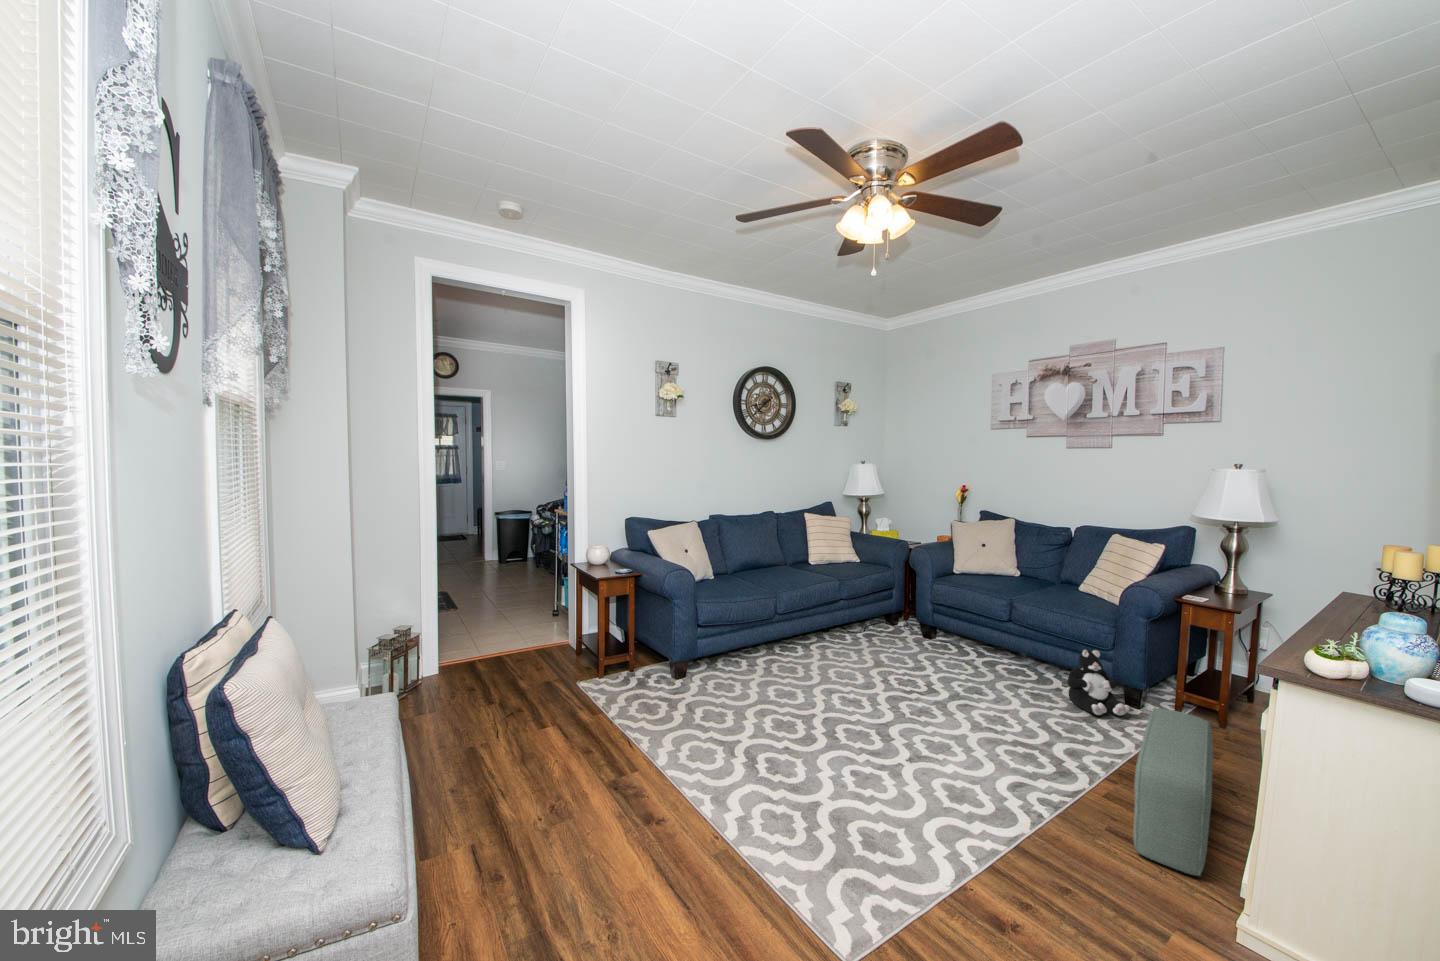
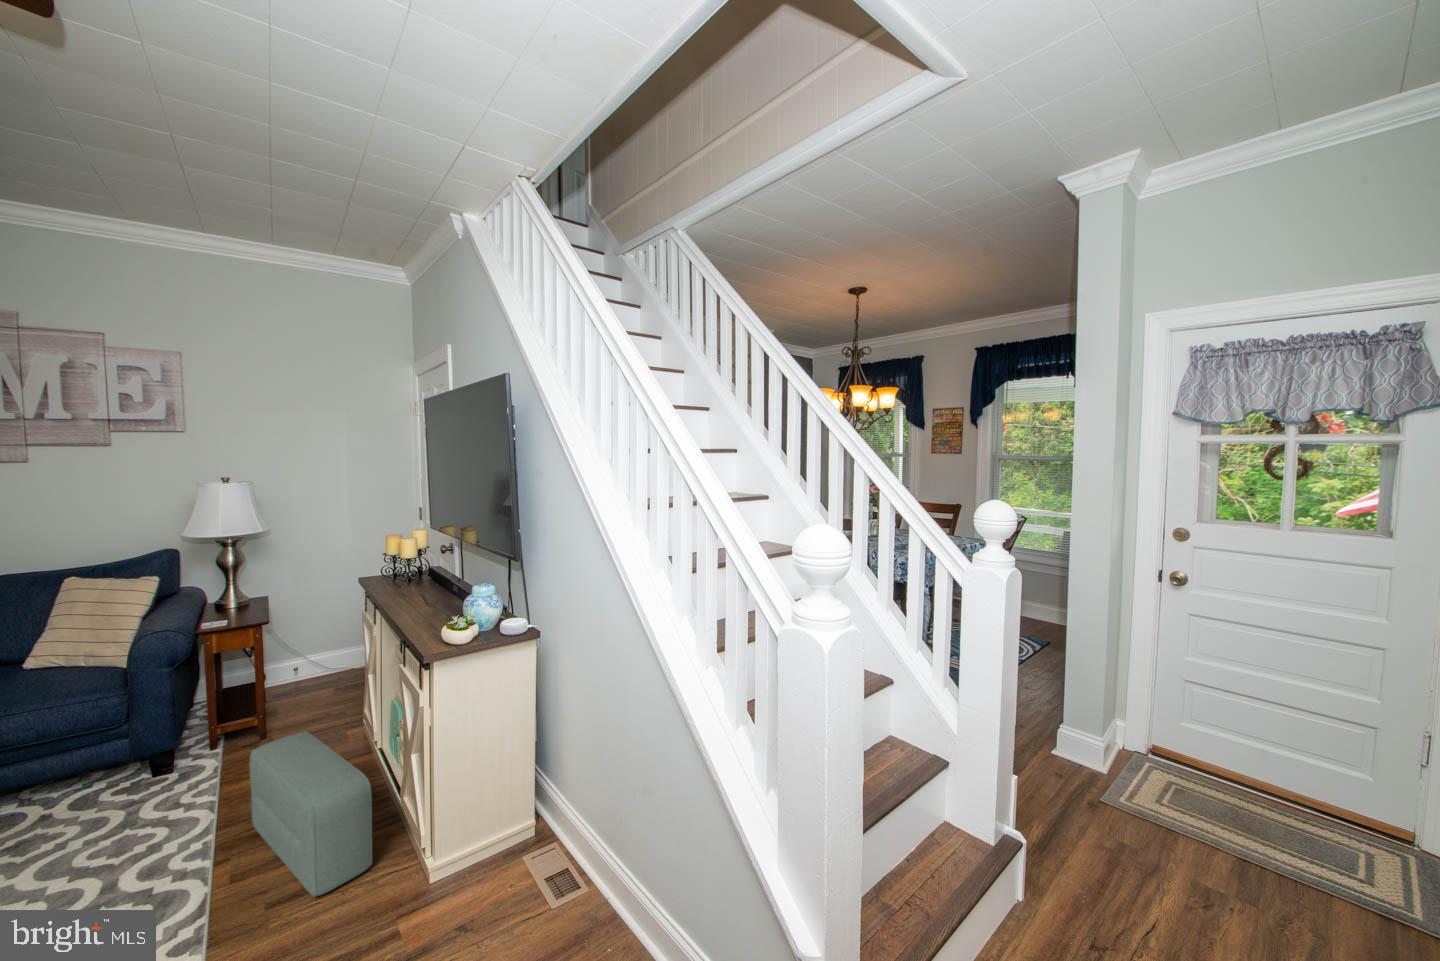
plush toy: present [1067,649,1130,716] -> none [71,730,176,819]

